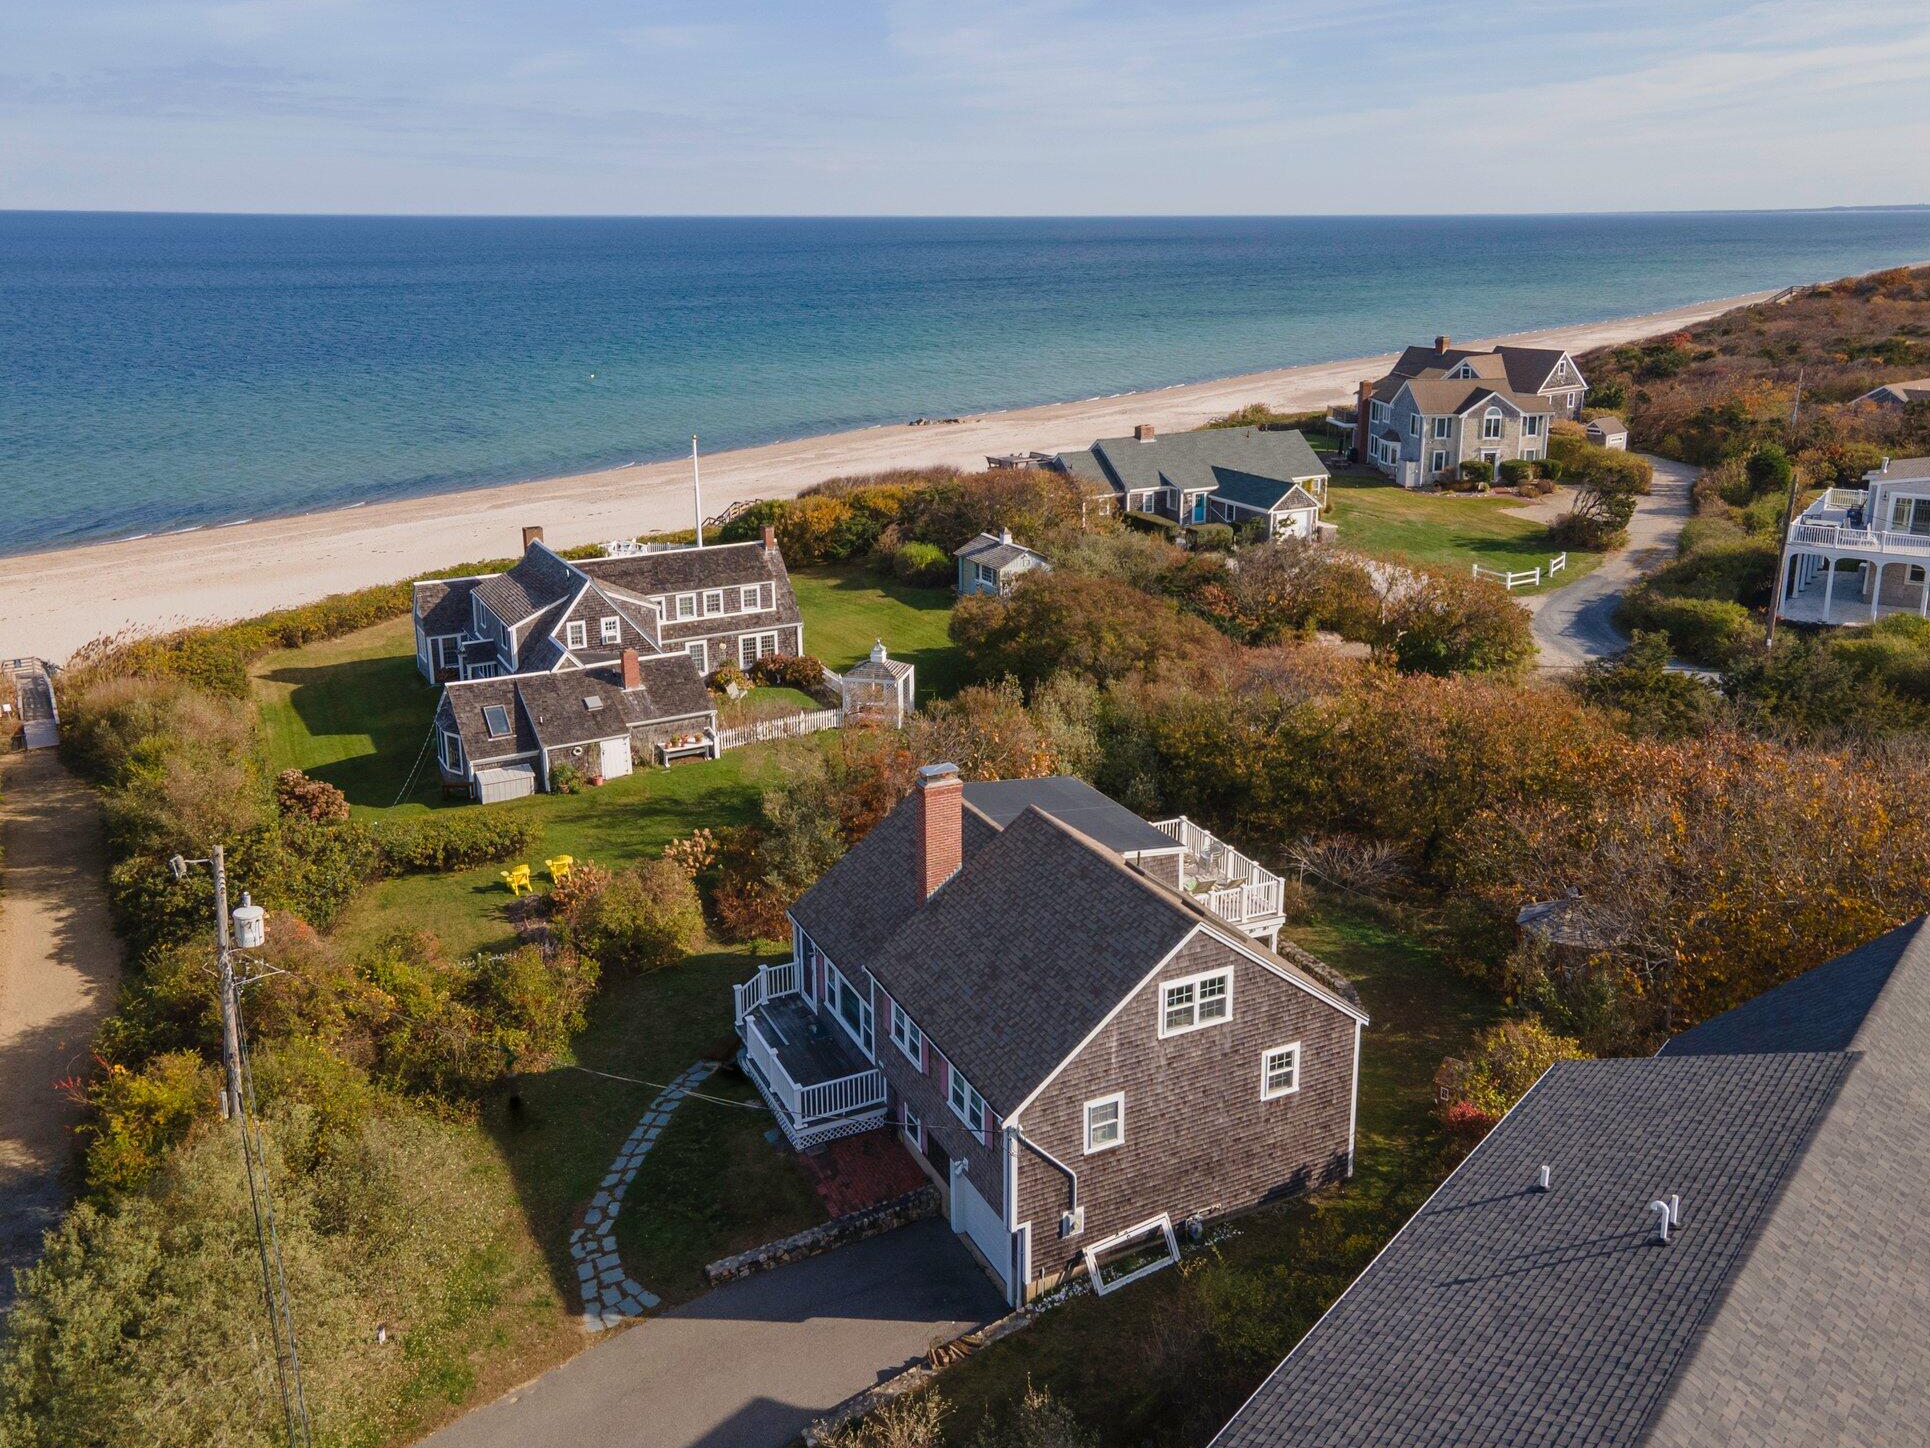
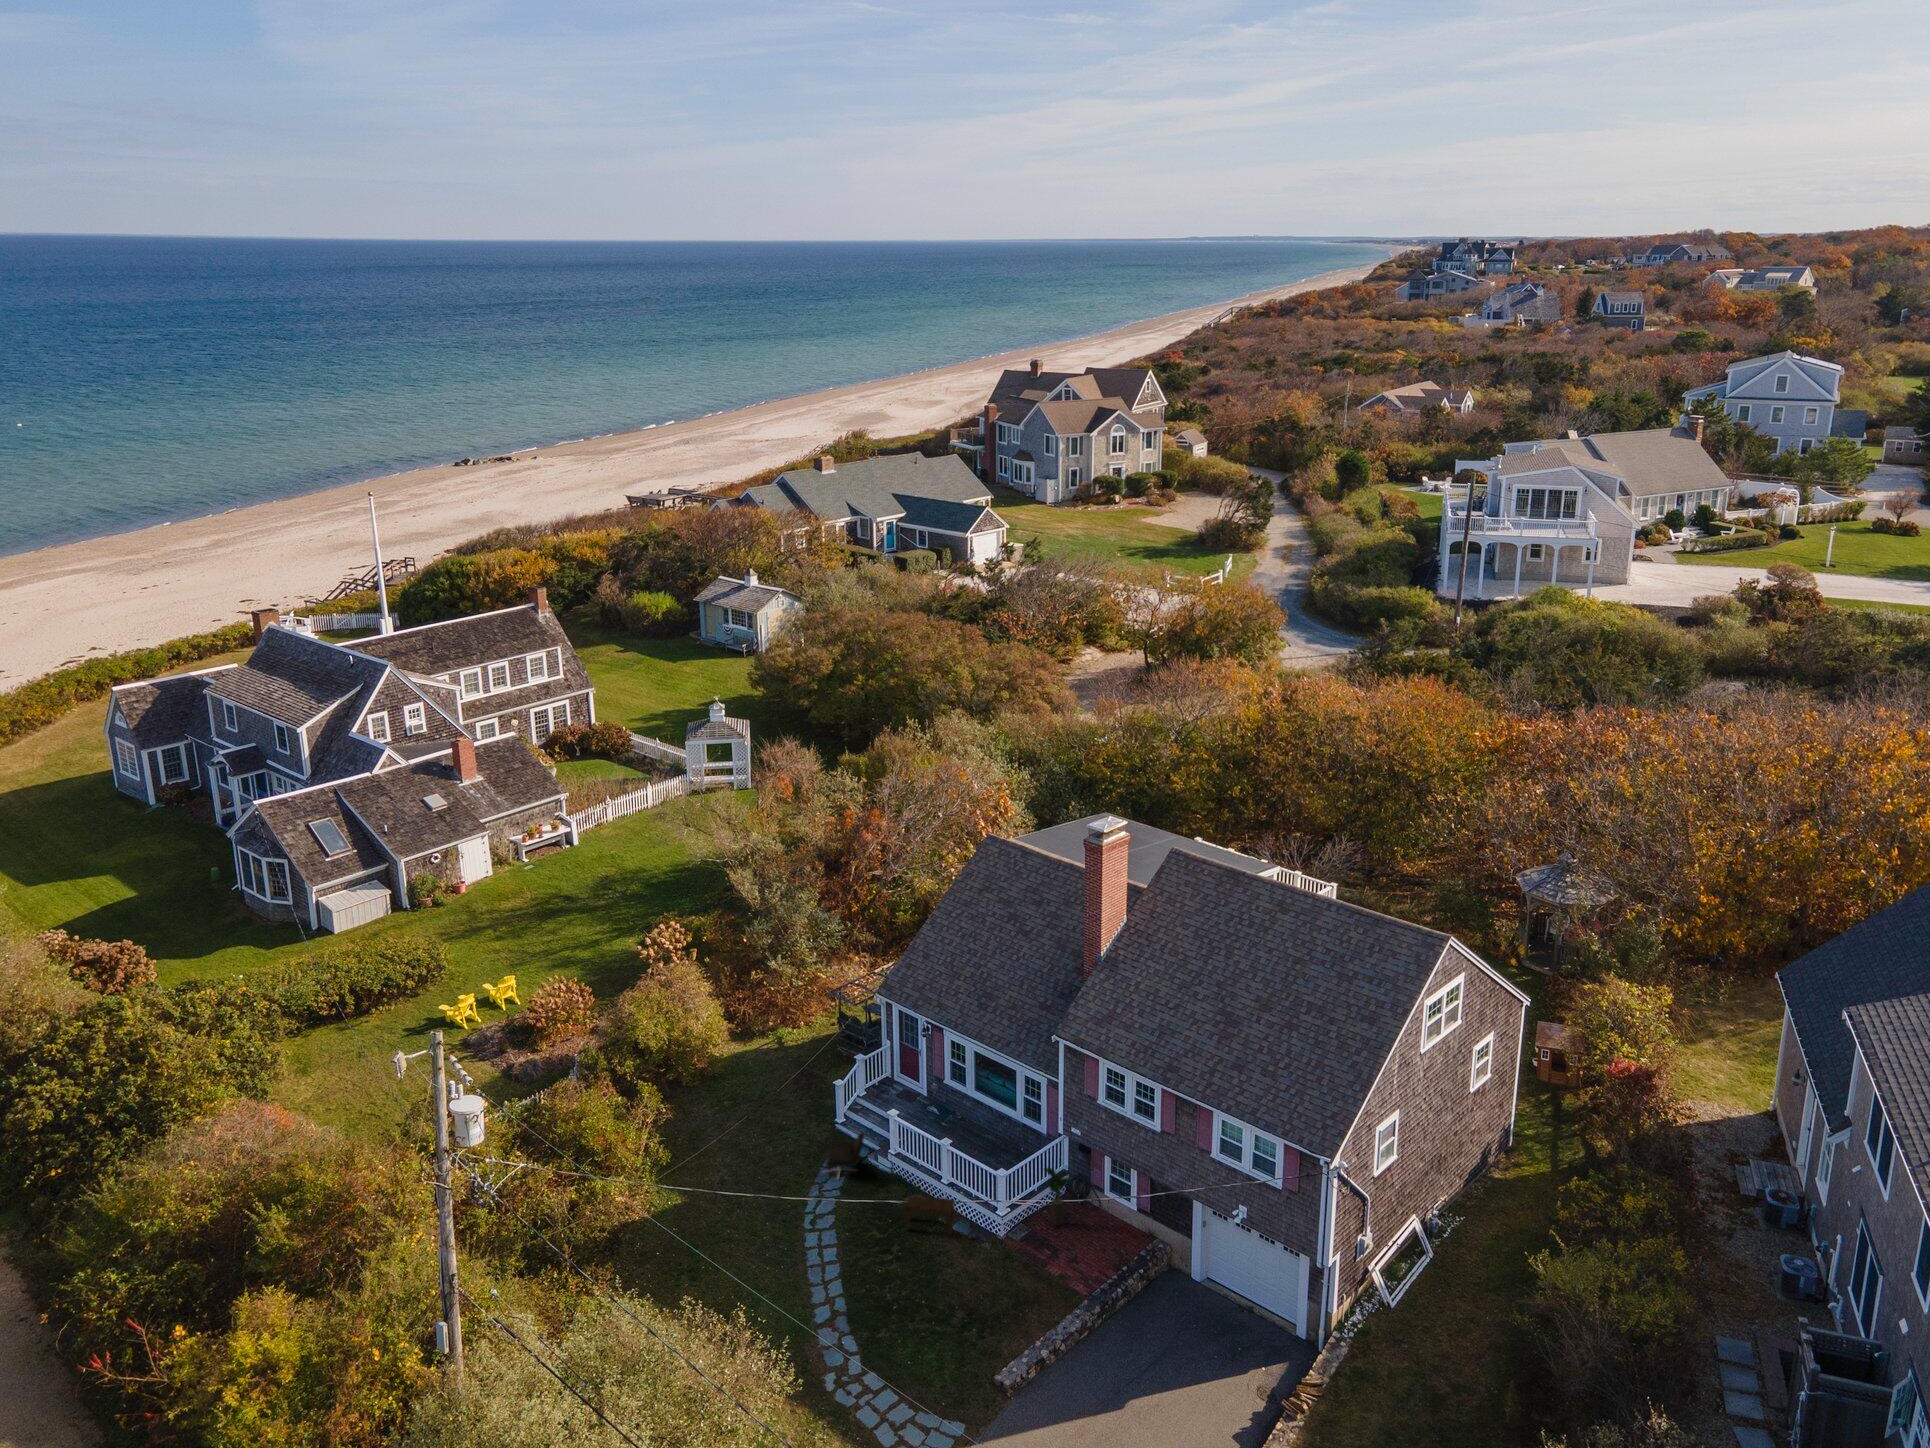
bench: present [441,782,474,800] -> present [903,1196,955,1235]
potted plant: present [500,1045,521,1098] -> present [1044,1168,1069,1226]

